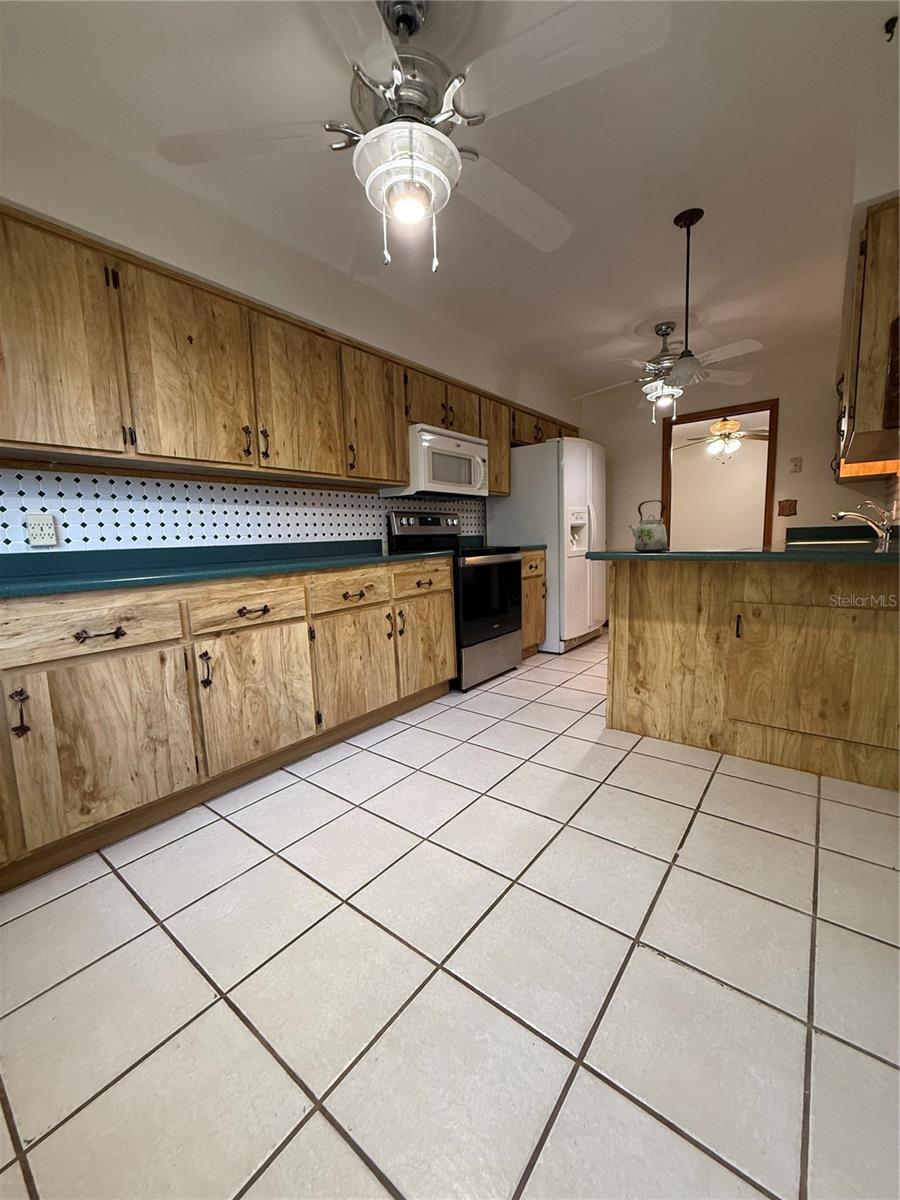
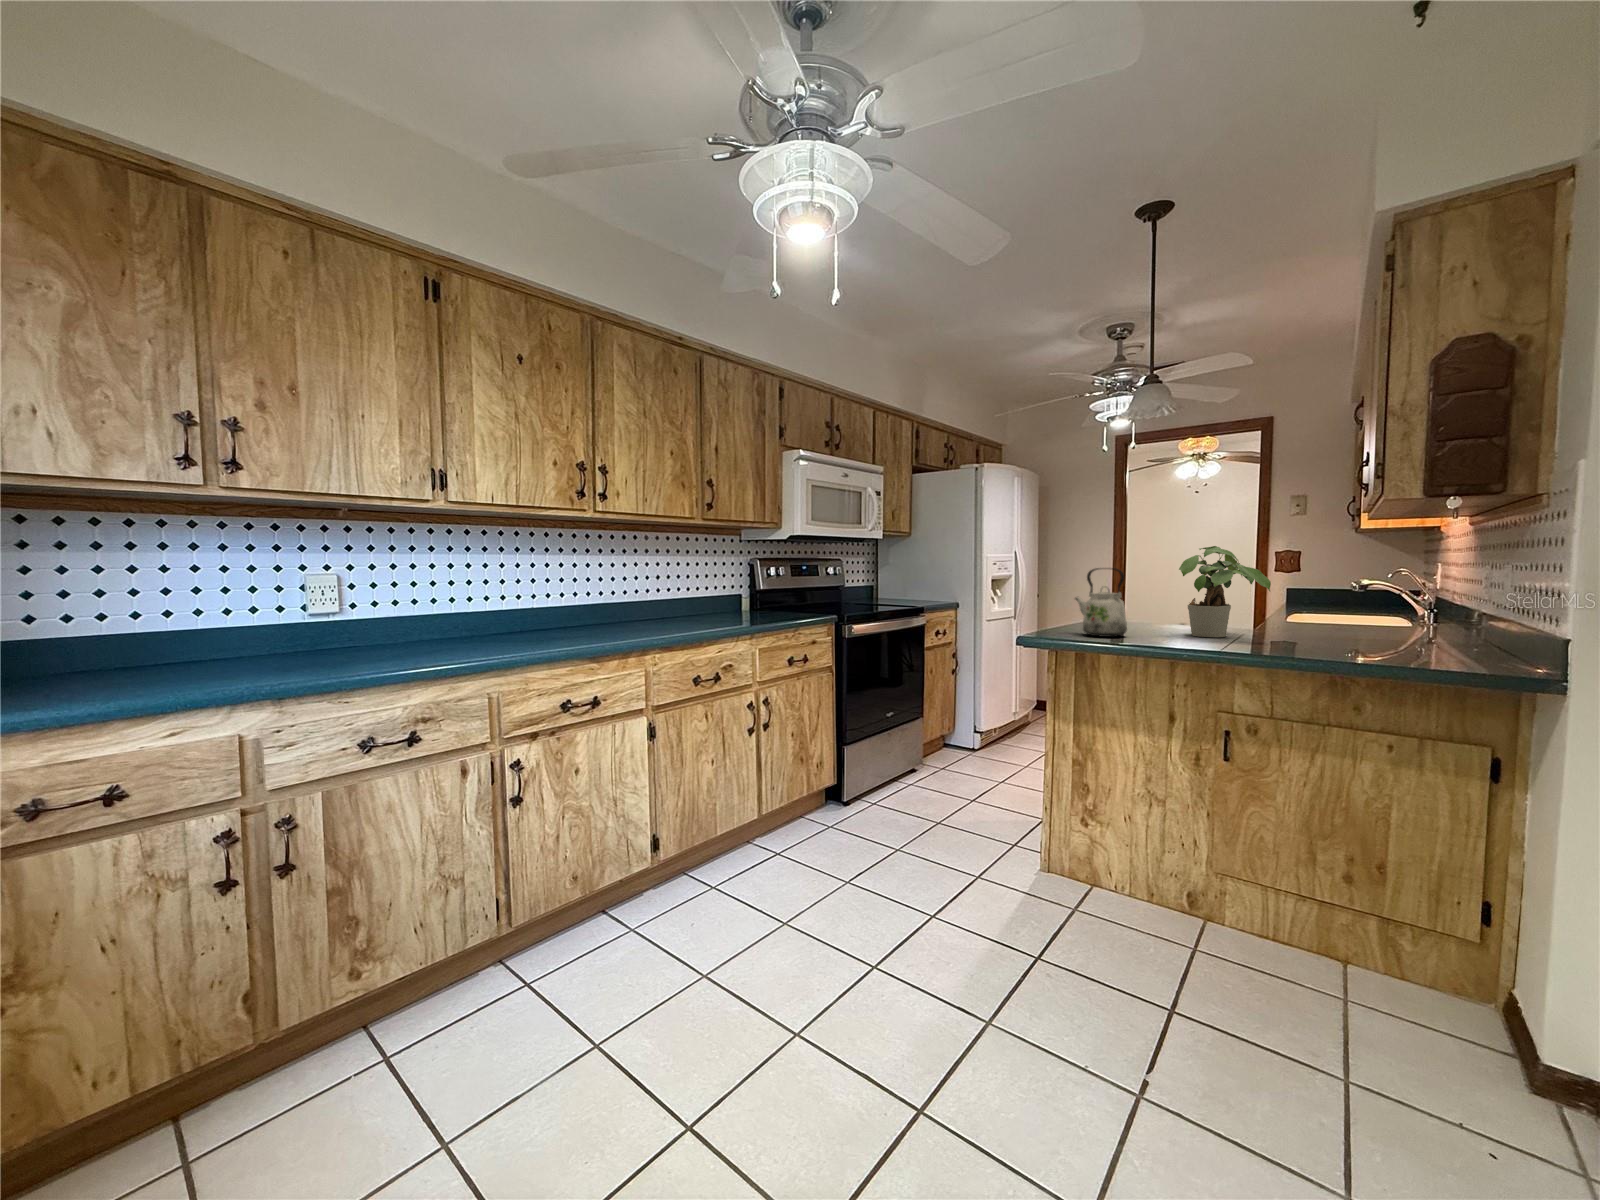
potted plant: none [706,481,773,550] -> present [1179,546,1271,637]

